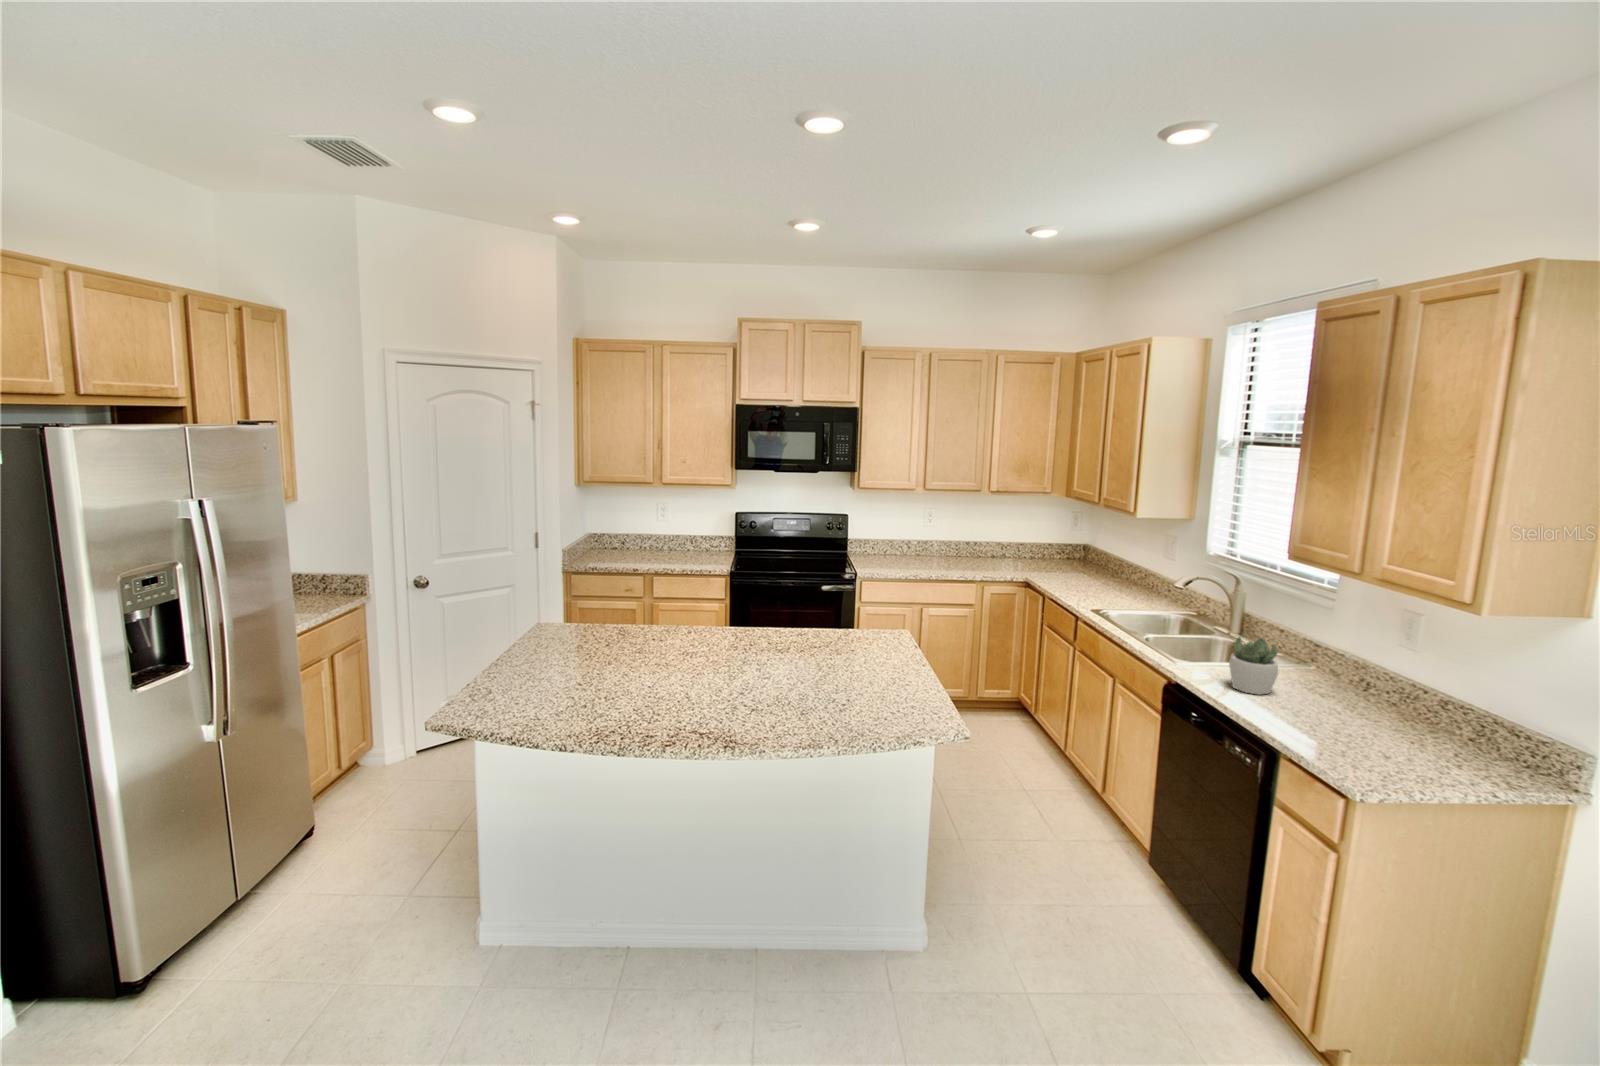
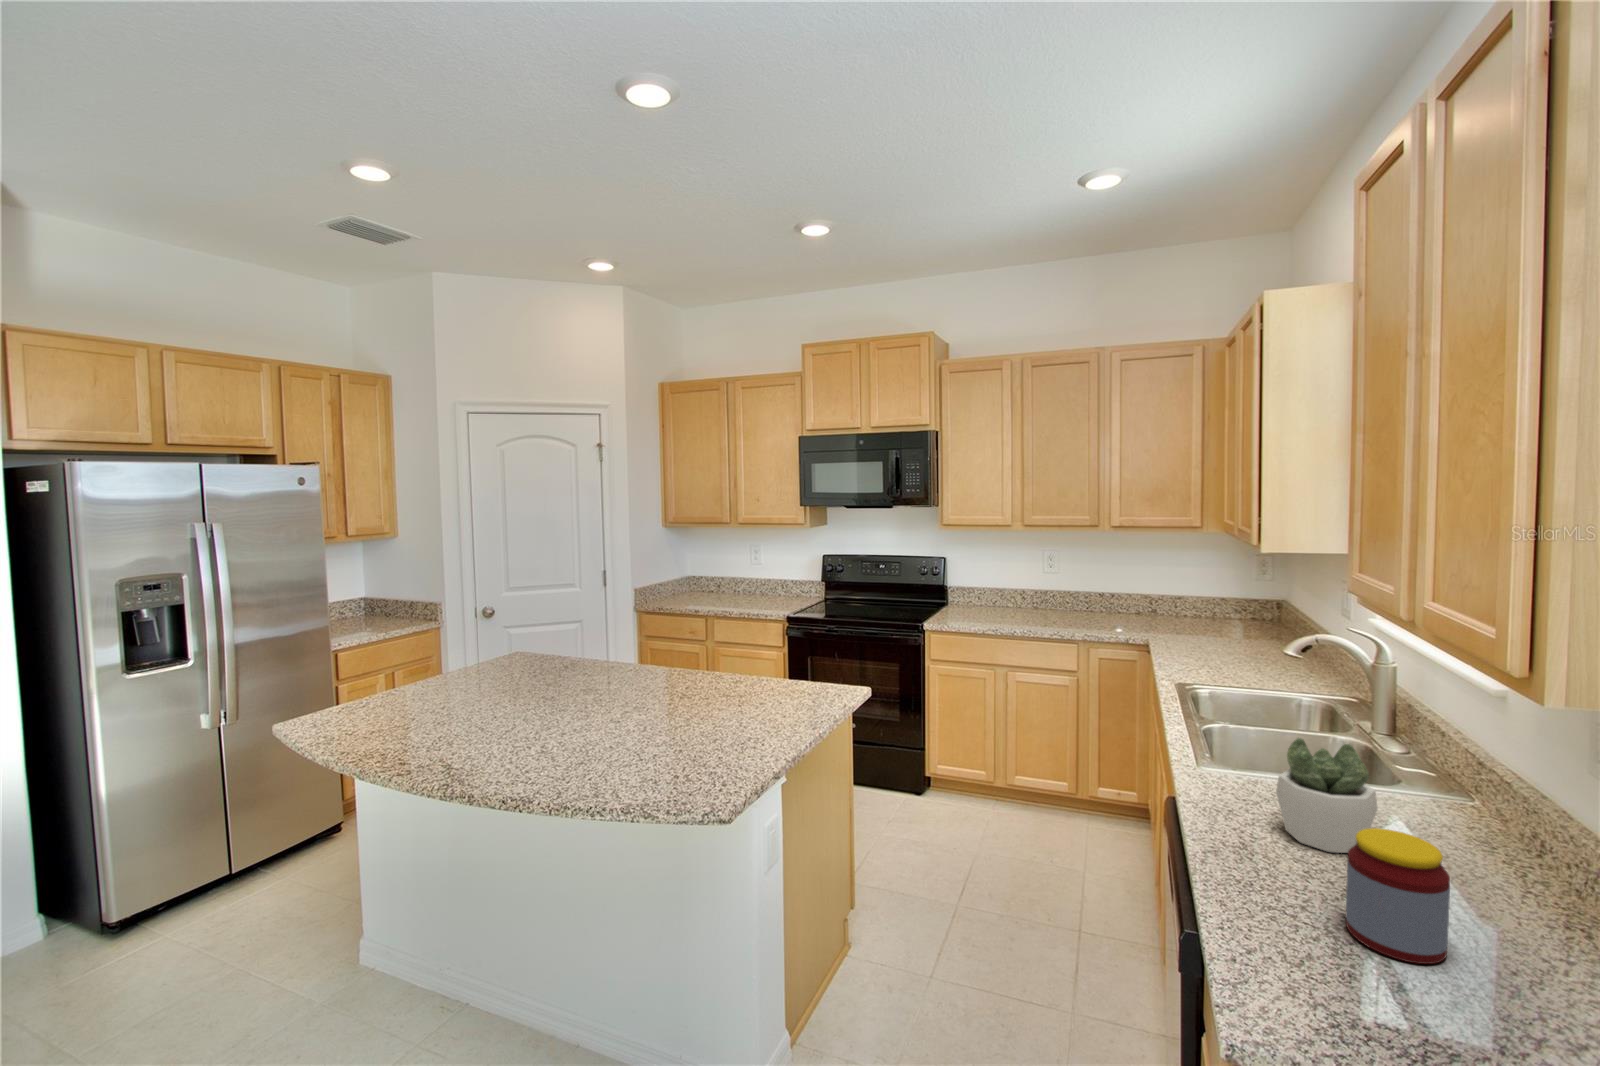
jar: none [1299,676,1348,733] -> present [1346,828,1450,964]

